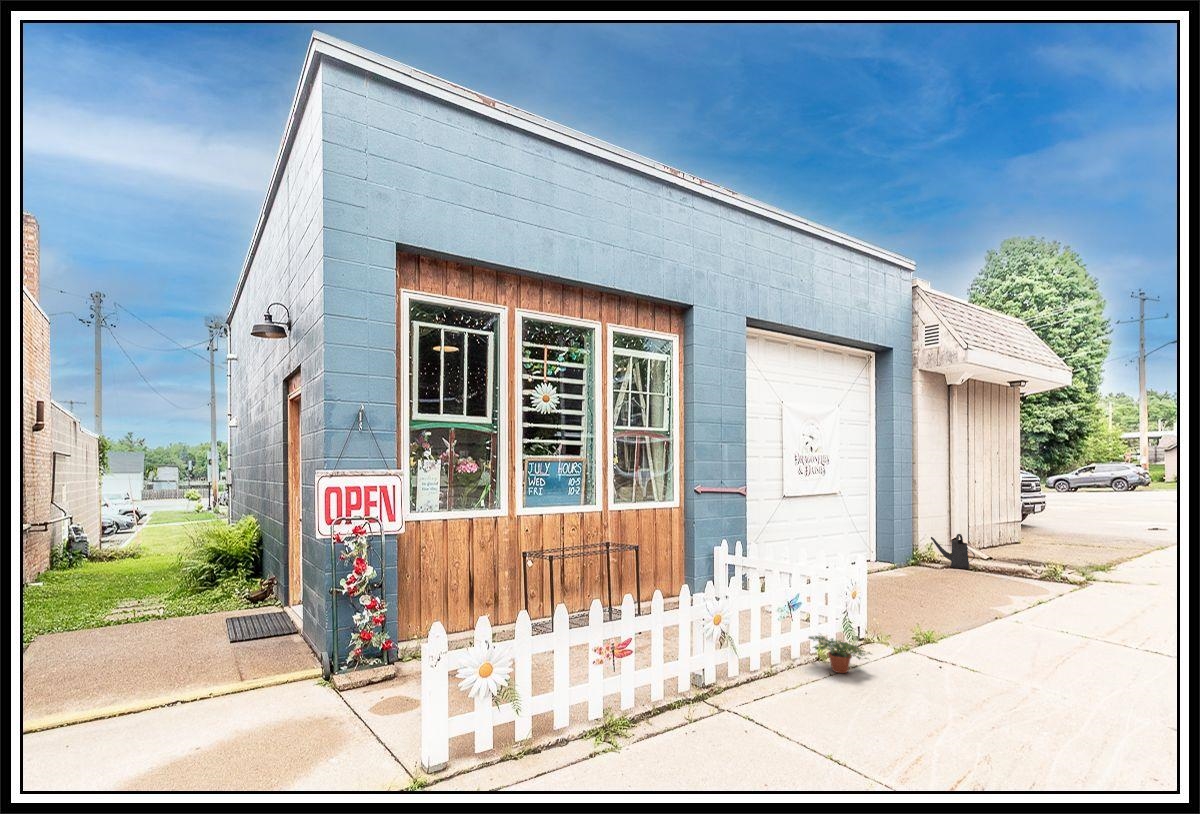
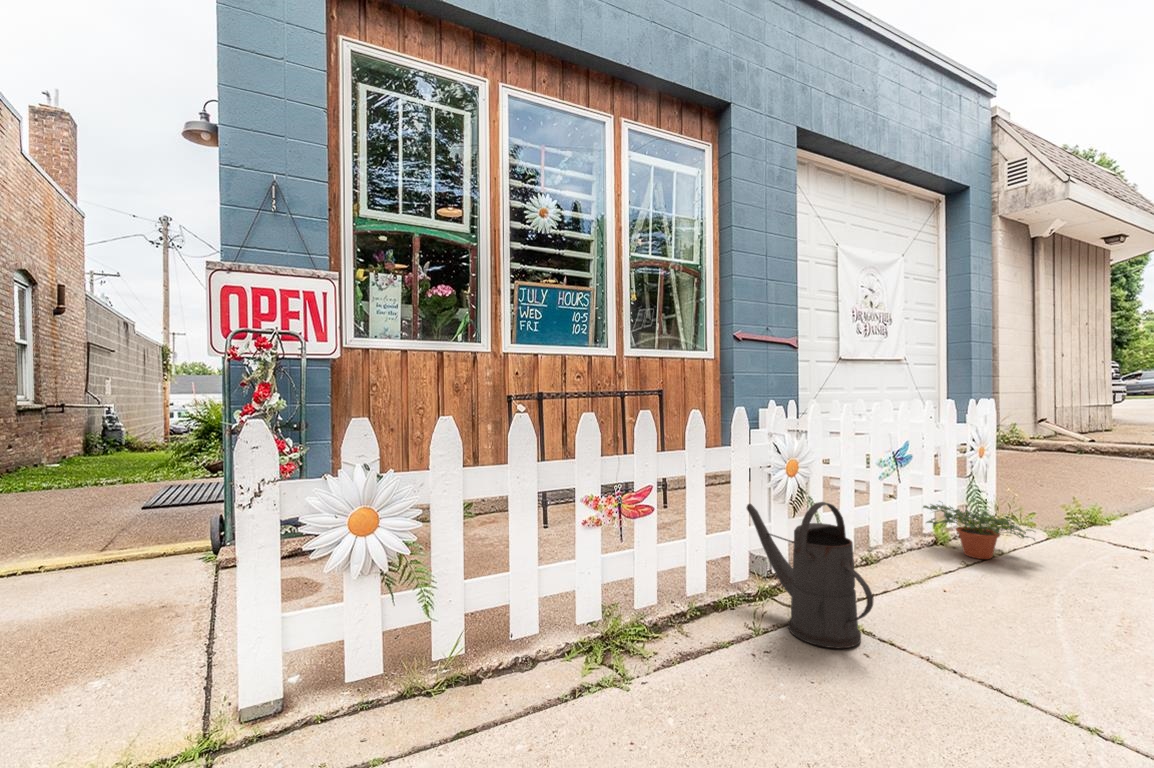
watering can: present [931,534,975,568] -> present [747,502,874,648]

